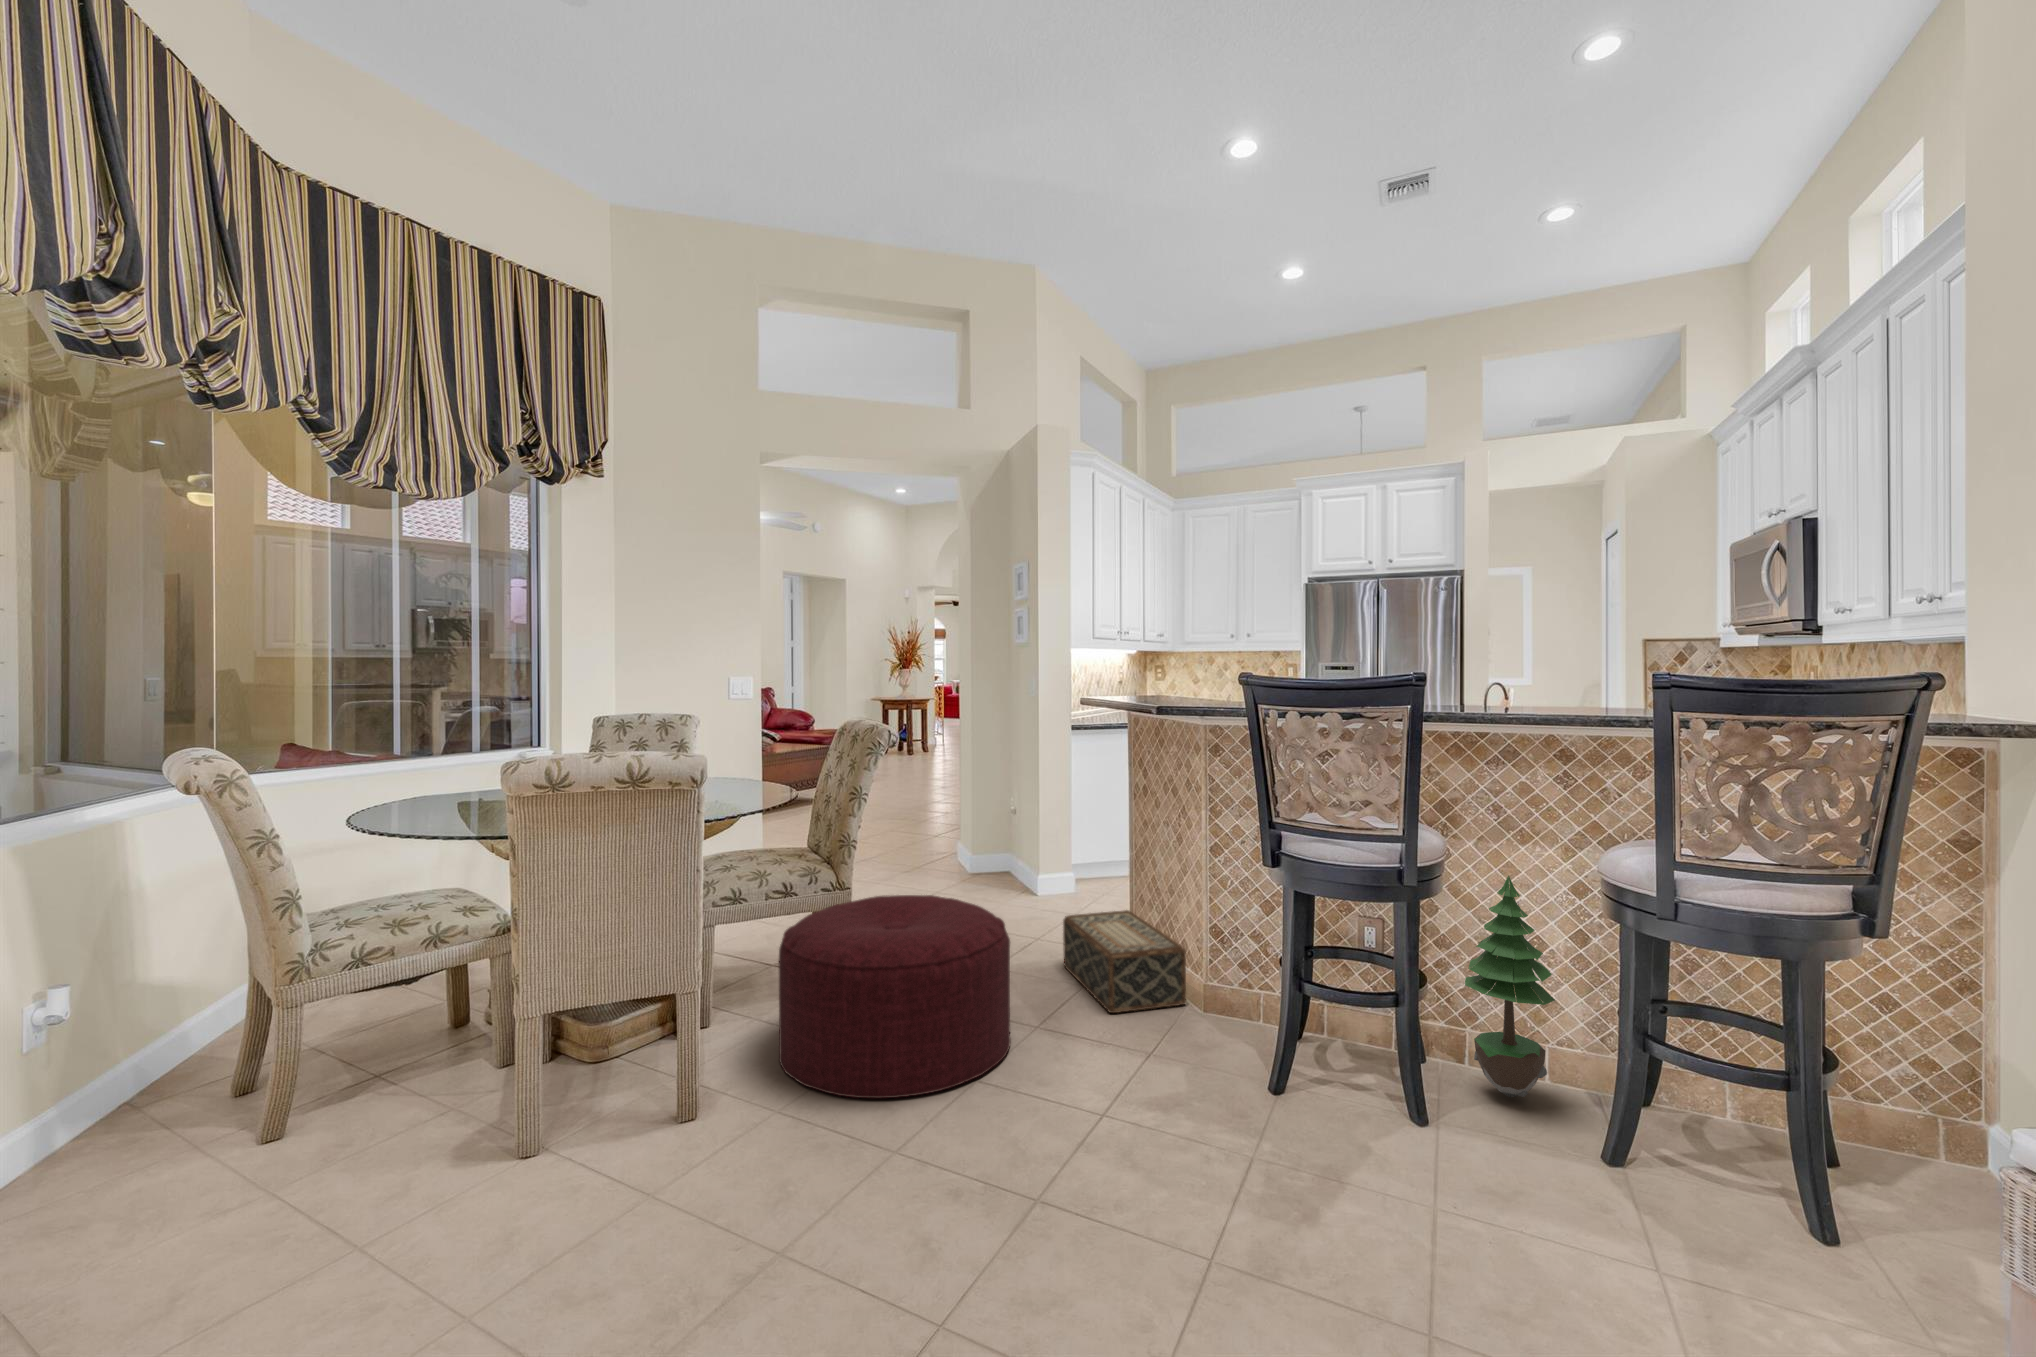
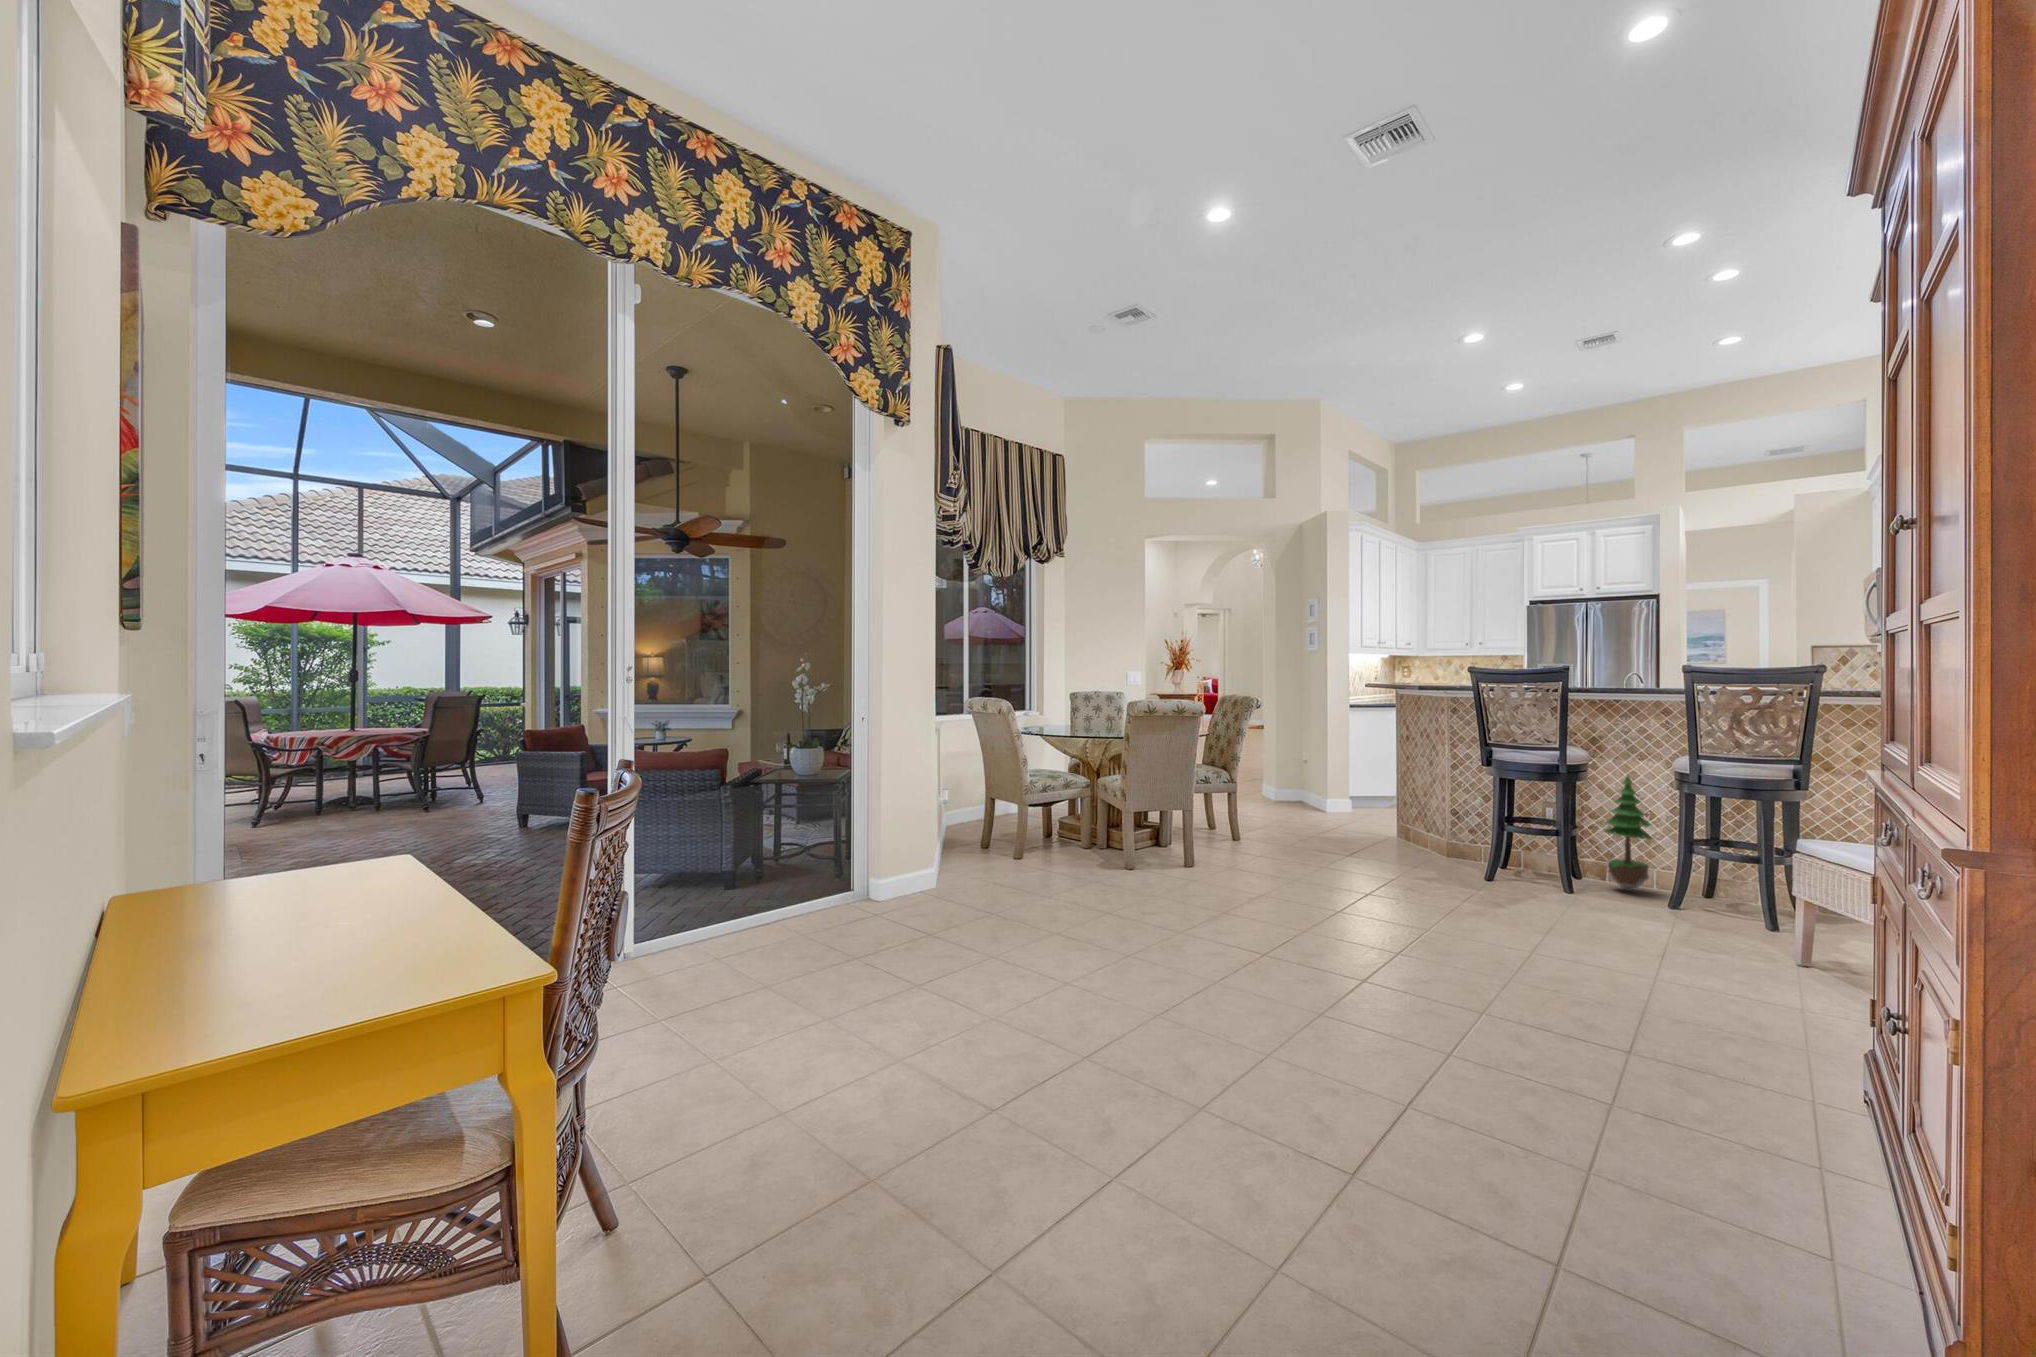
ottoman: present [779,895,1011,1098] -> none [1215,786,1337,869]
woven basket: present [1063,910,1186,1013] -> none [1356,809,1436,854]

